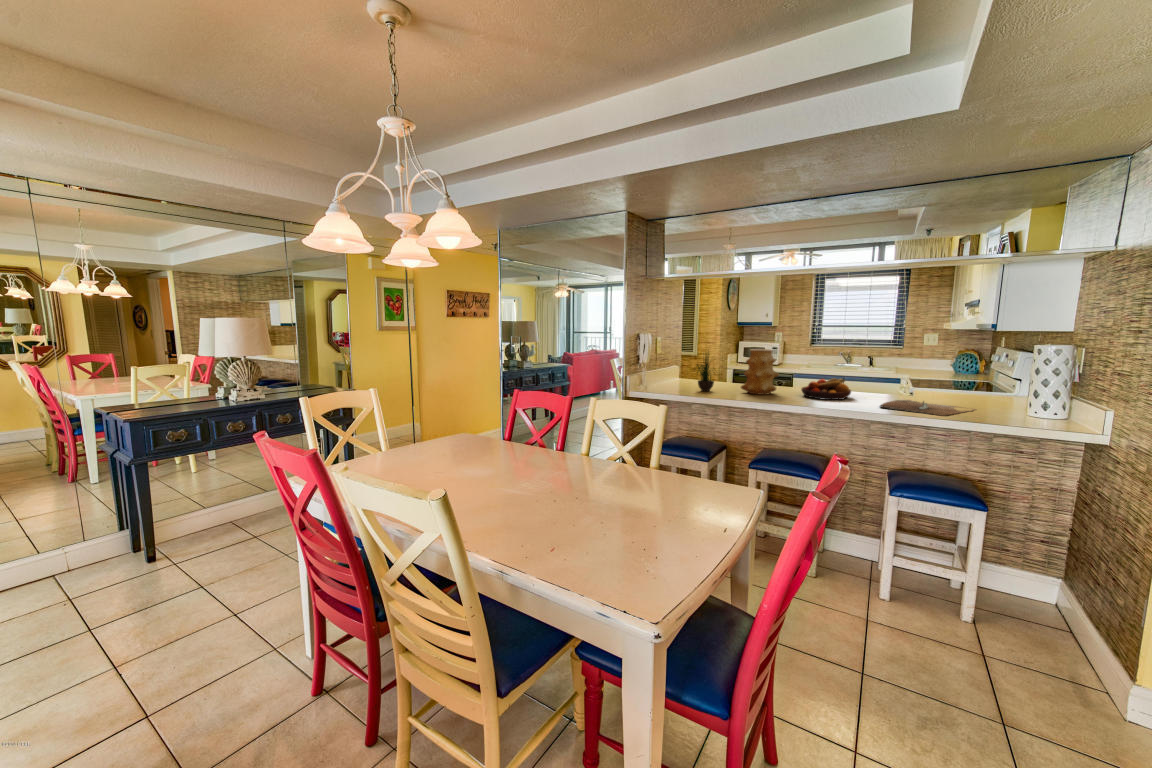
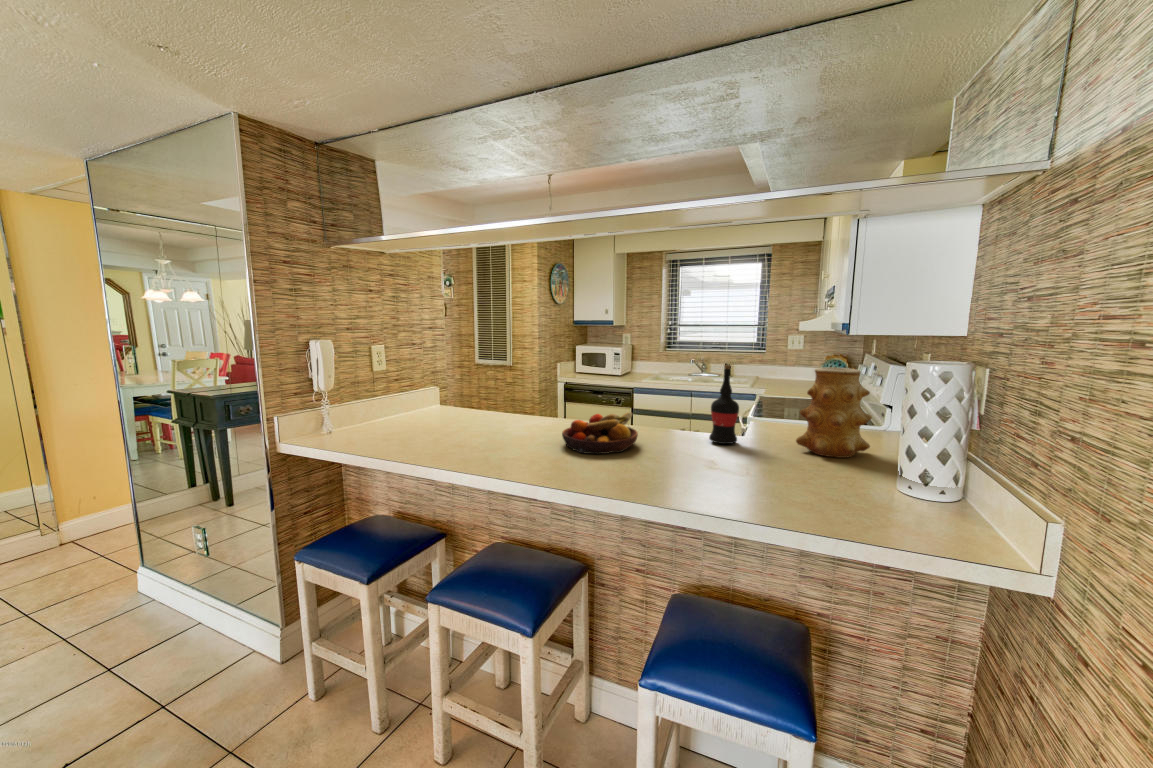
vase: present [741,349,779,395] -> present [796,367,872,458]
wine bottle: none [894,350,916,398] -> present [709,365,739,444]
potted plant: present [697,354,714,391] -> none [395,350,443,436]
cutting board: present [880,400,976,416] -> none [659,451,820,502]

